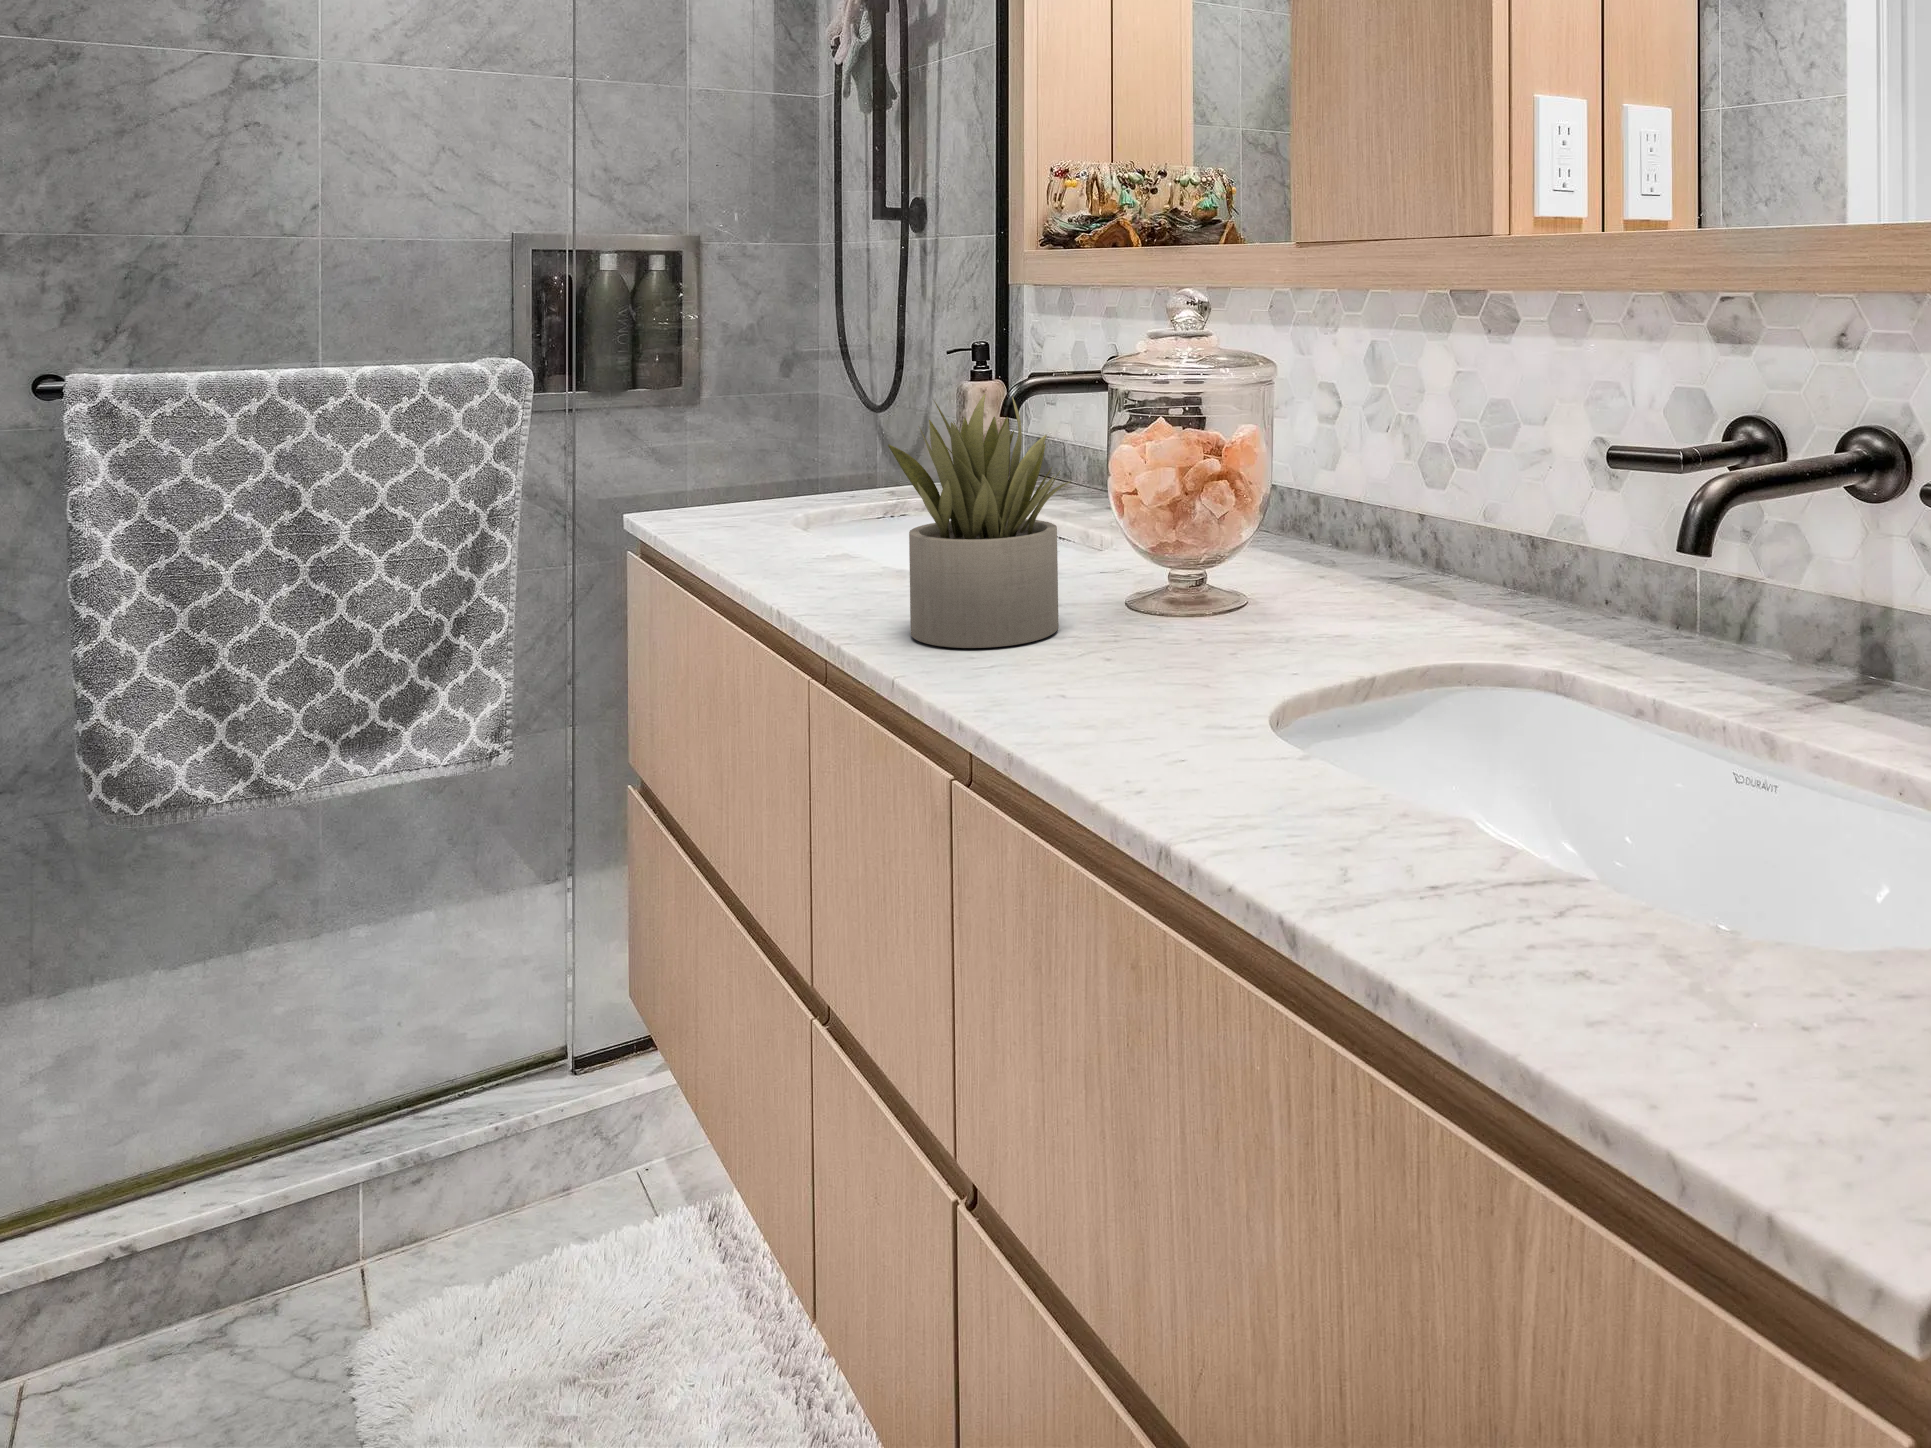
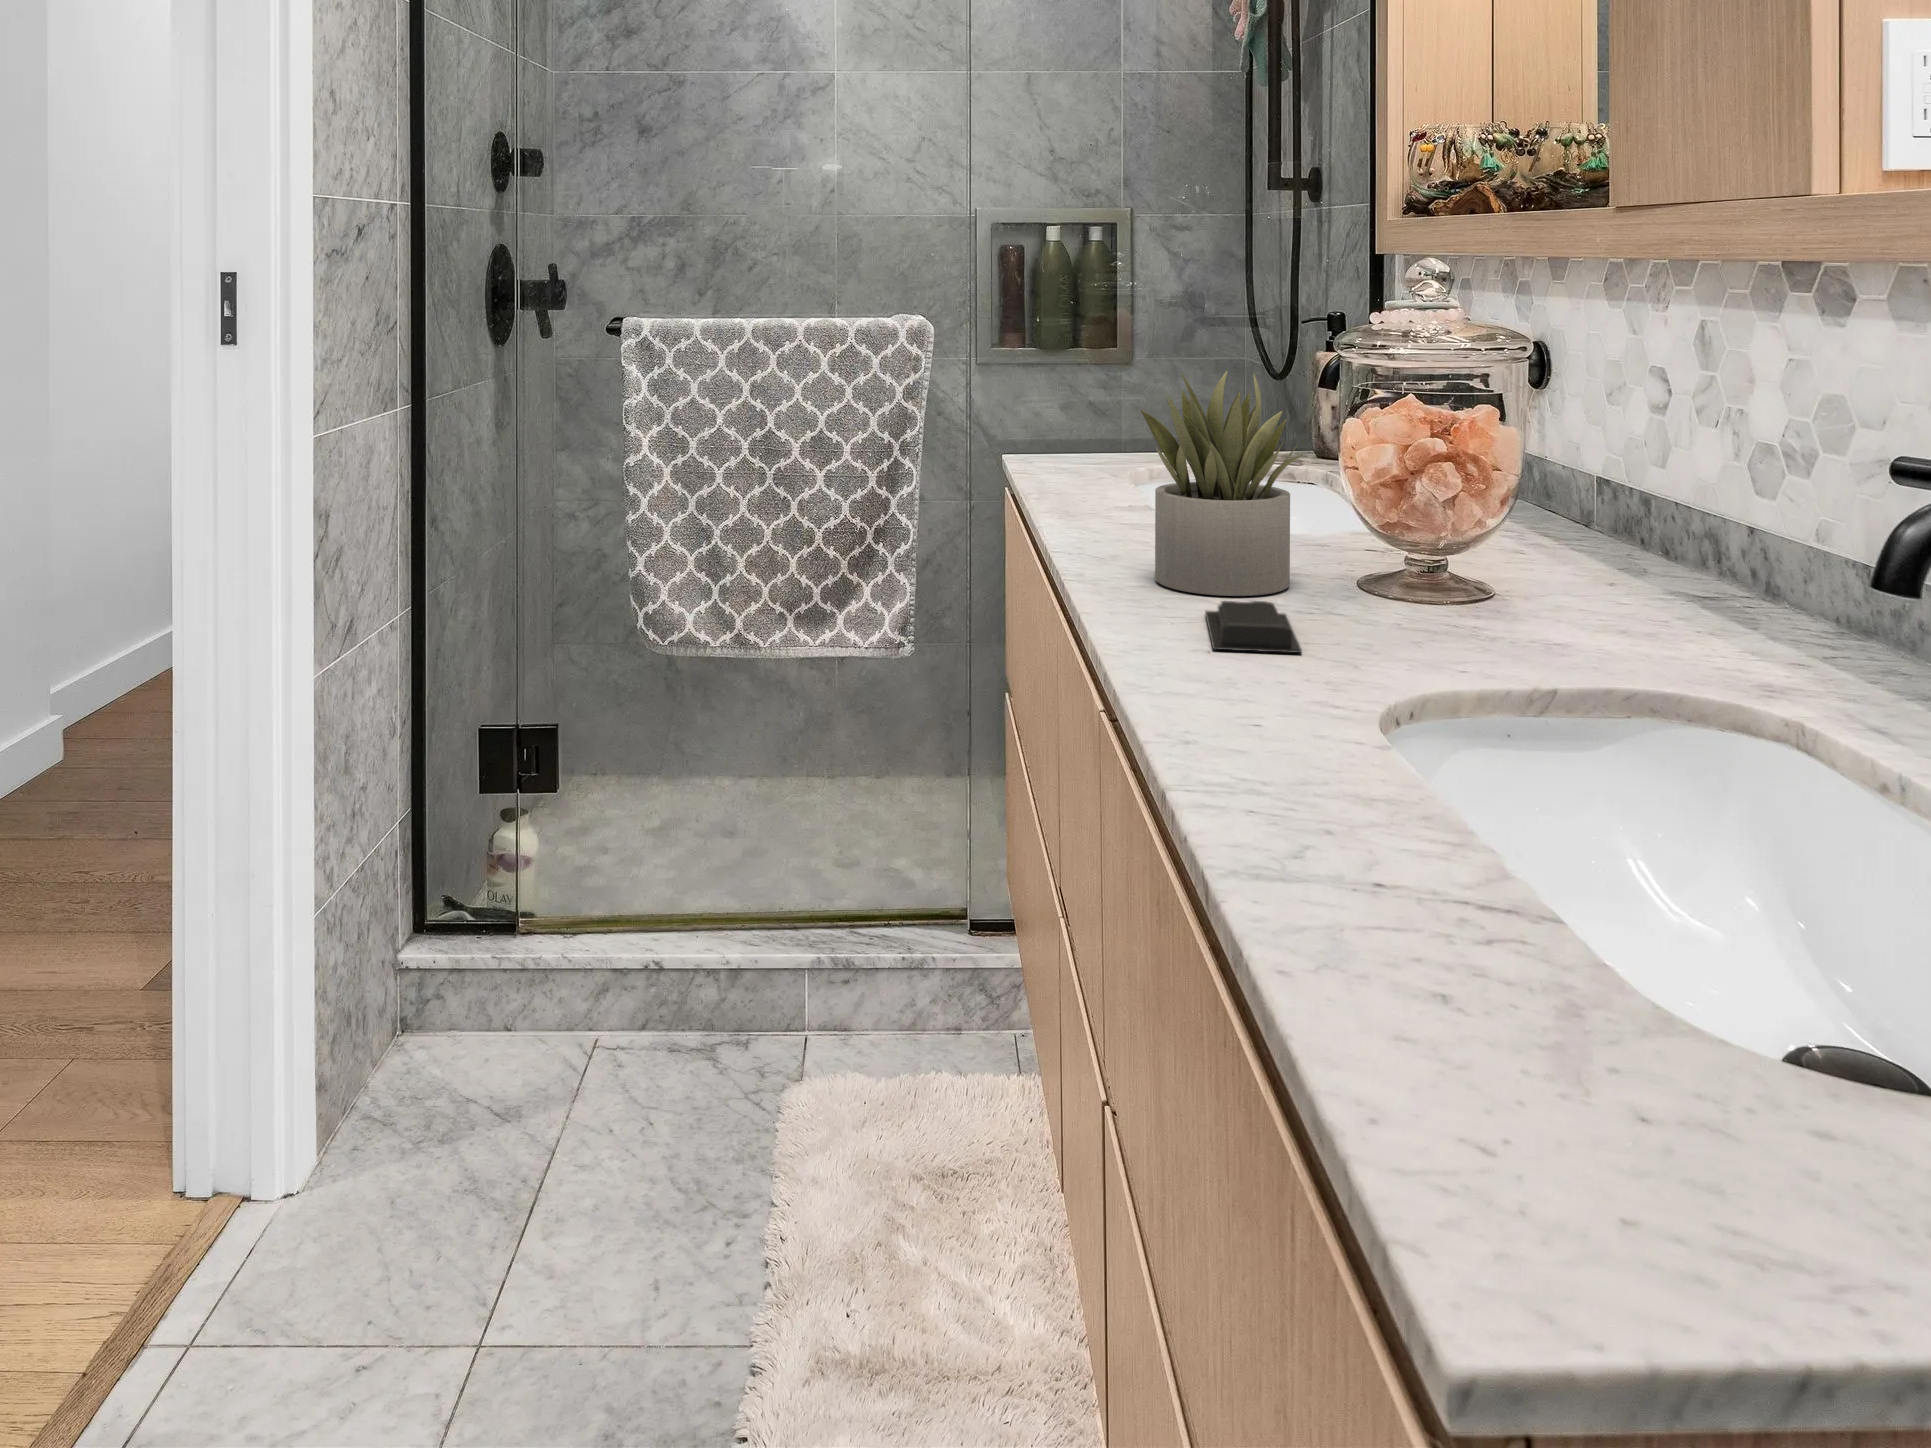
soap bar: none [1003,647,1146,713] -> present [1205,601,1302,653]

